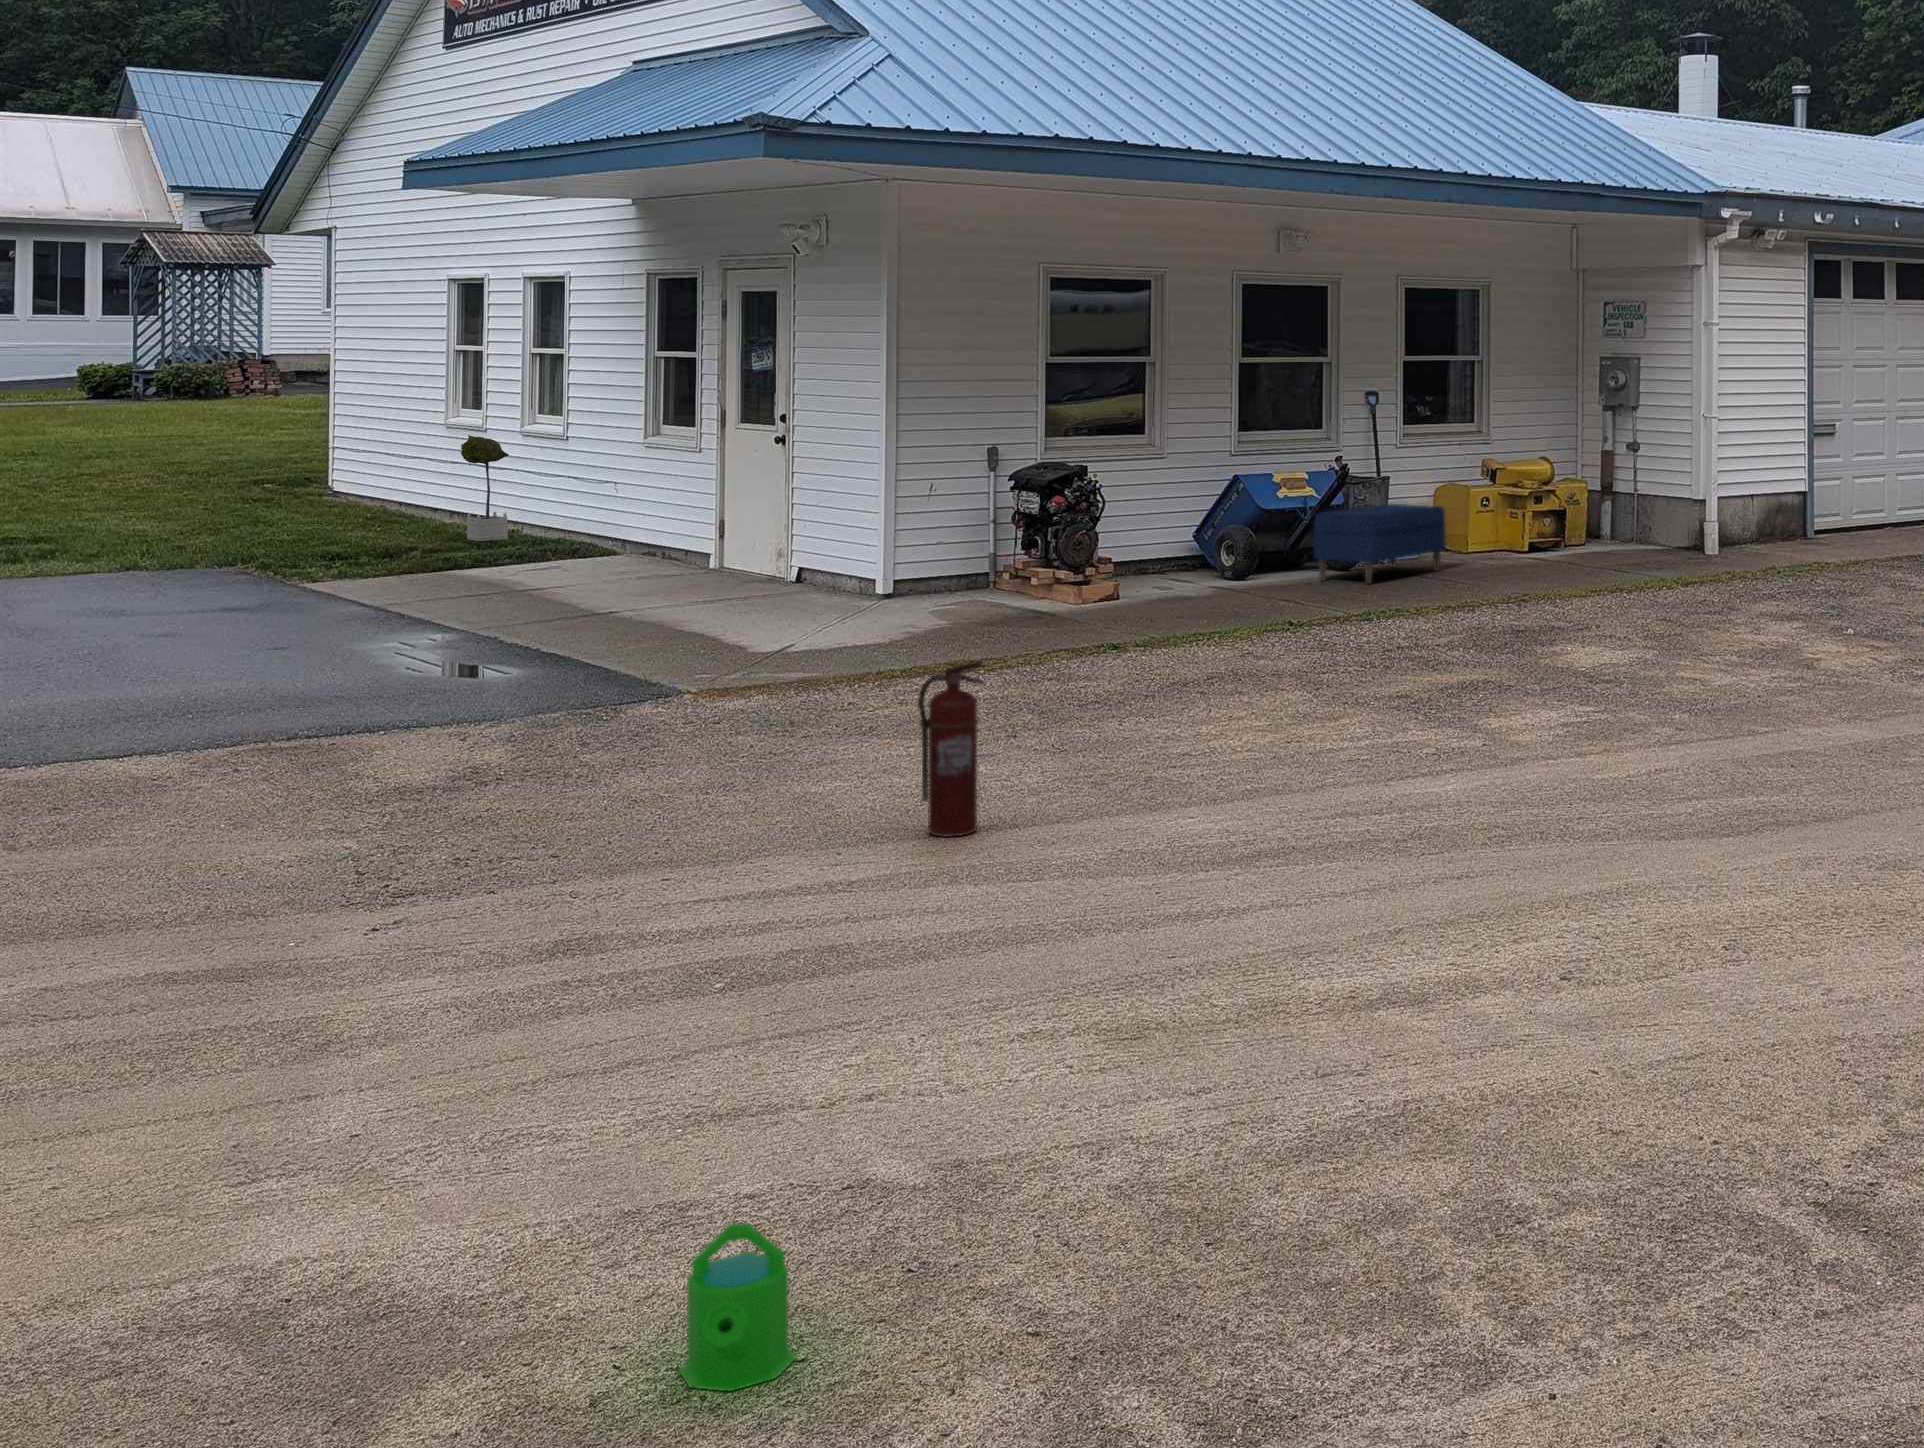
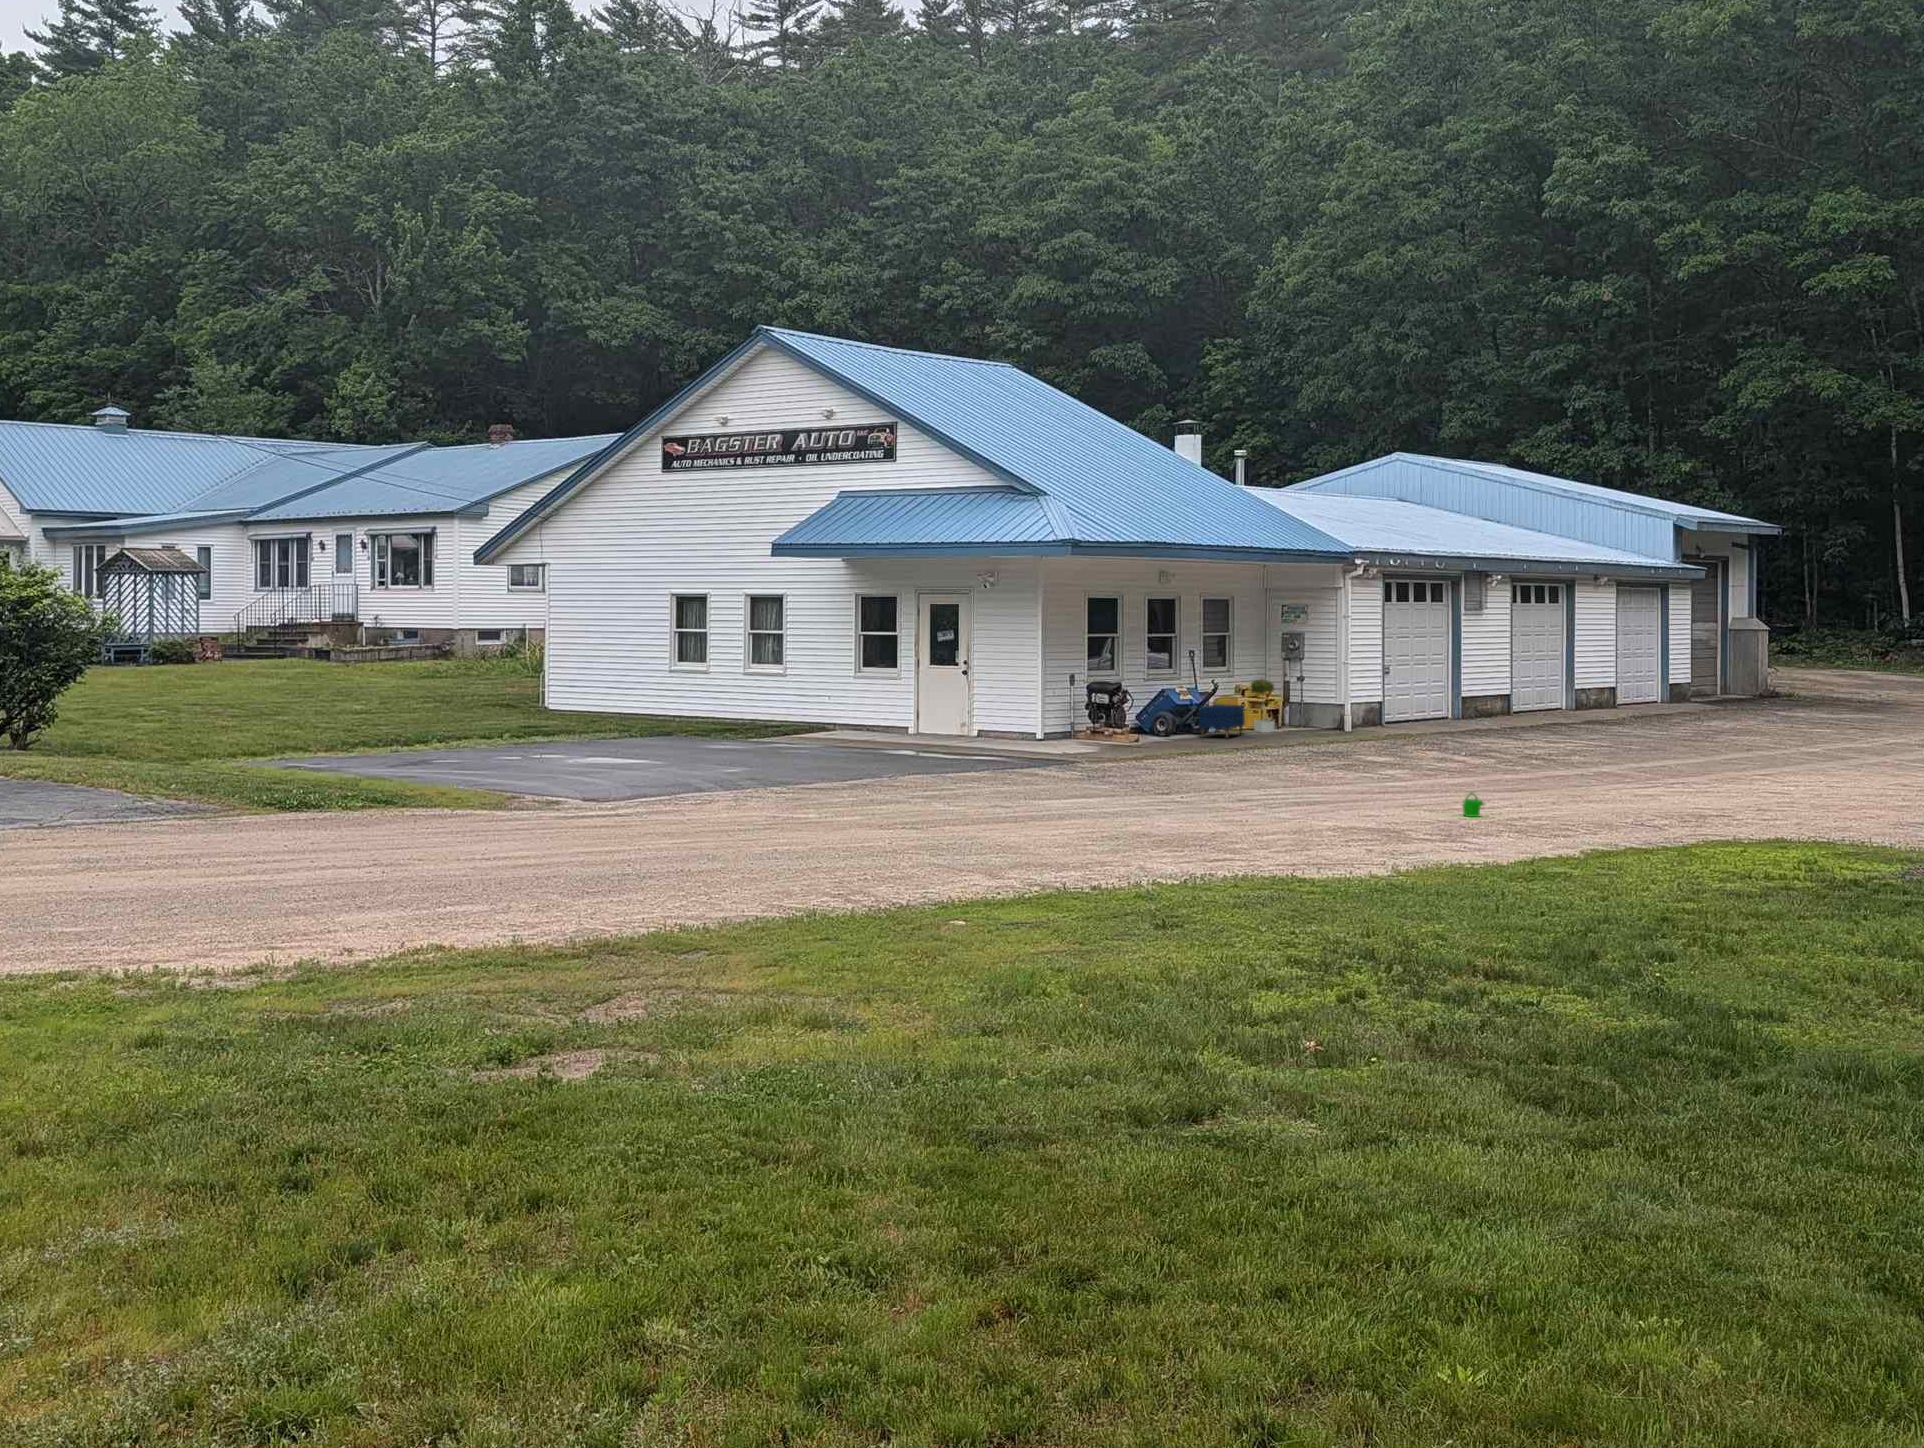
potted tree: present [461,435,509,541] -> present [1251,679,1275,733]
fire extinguisher: present [918,662,984,837] -> none [1293,732,1309,783]

